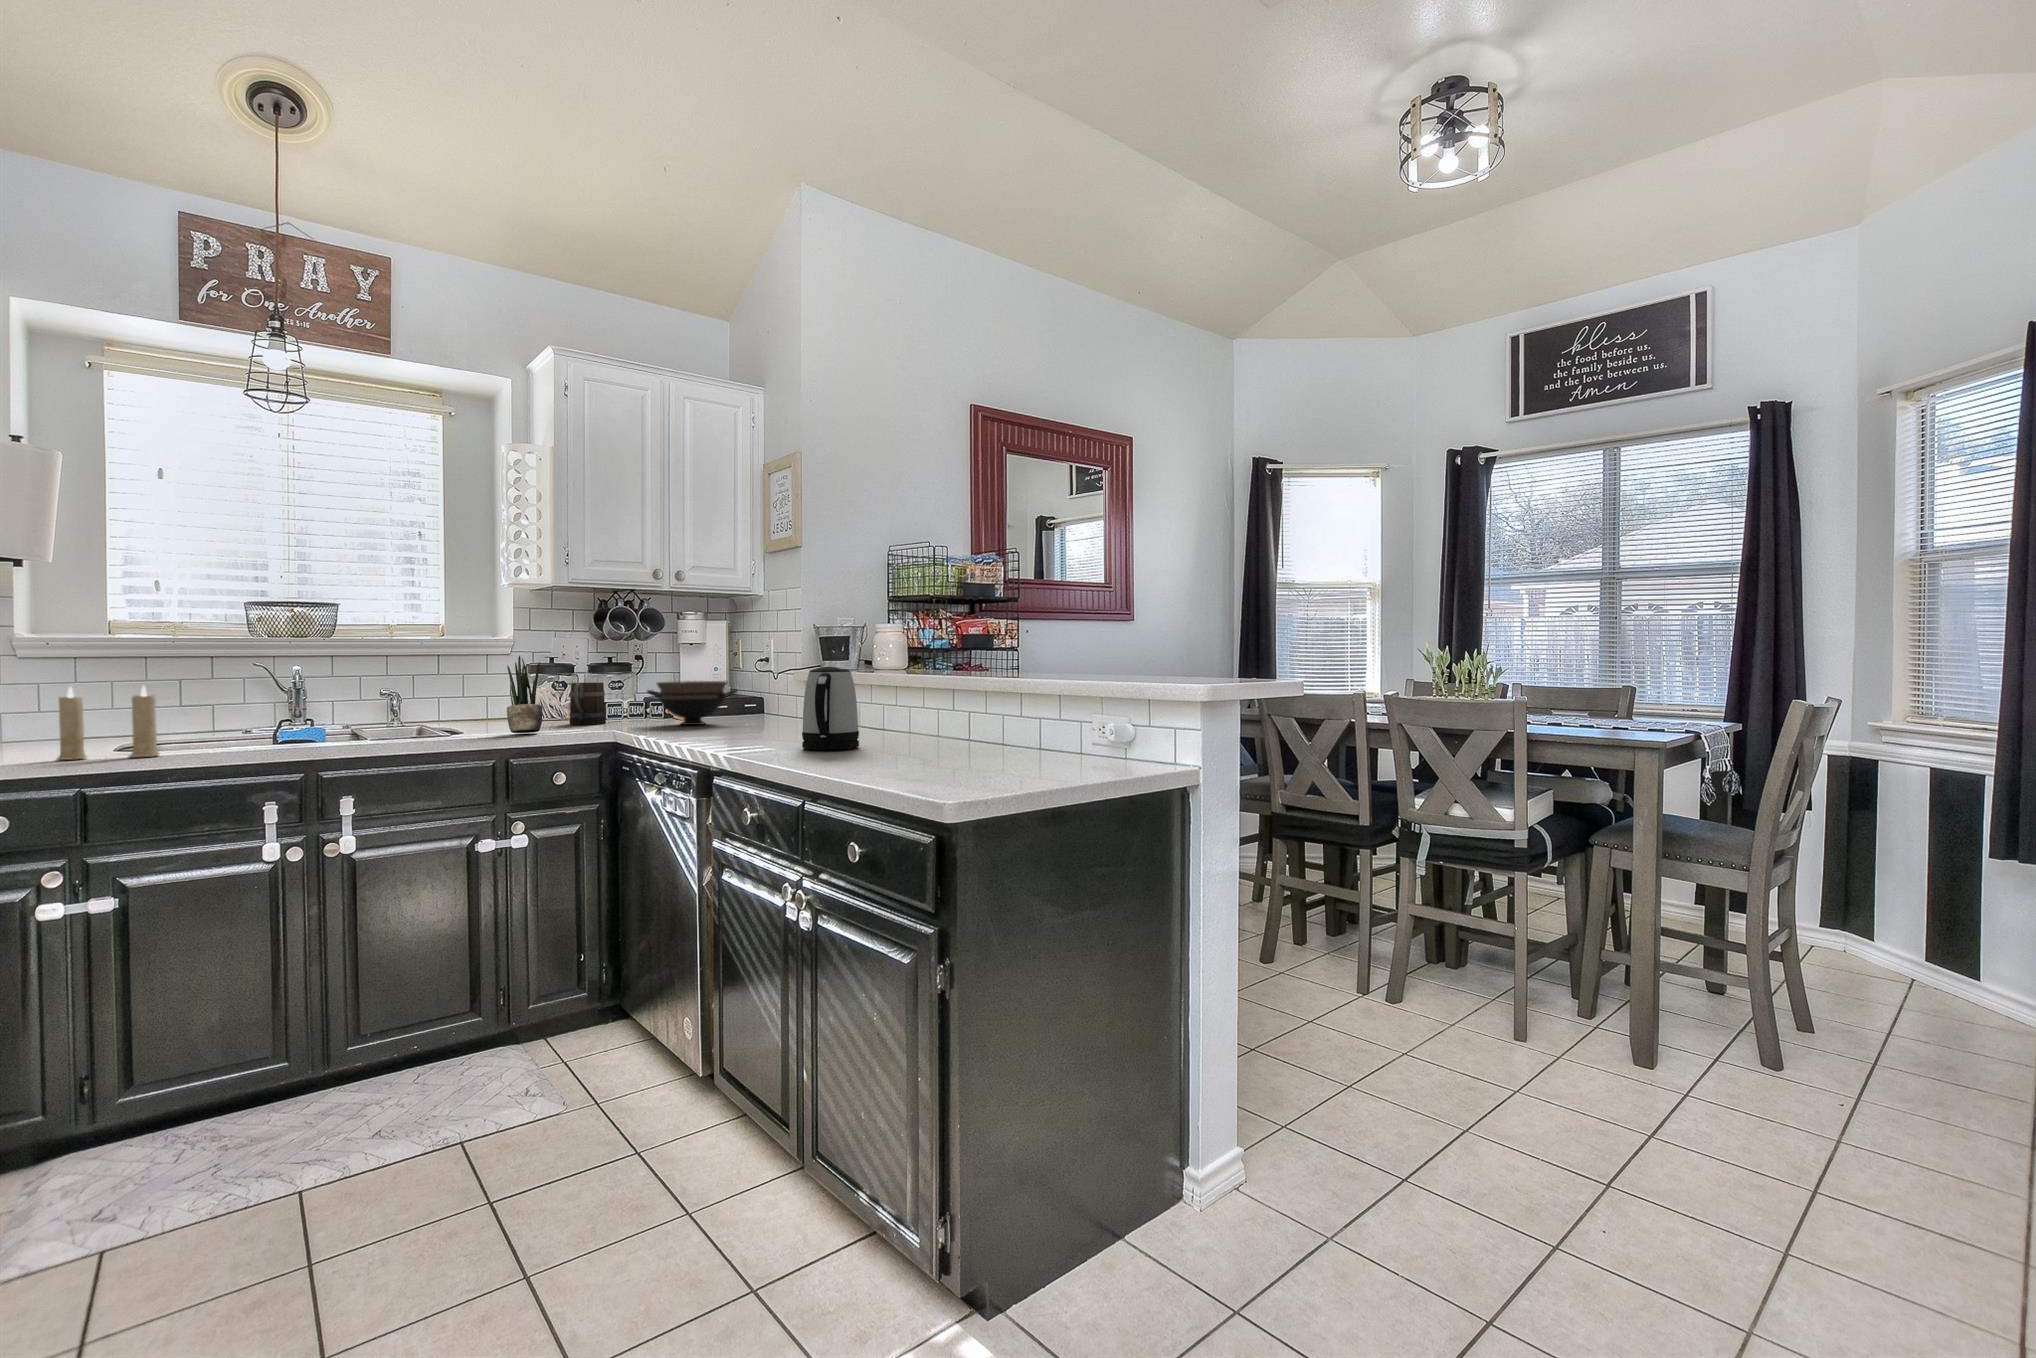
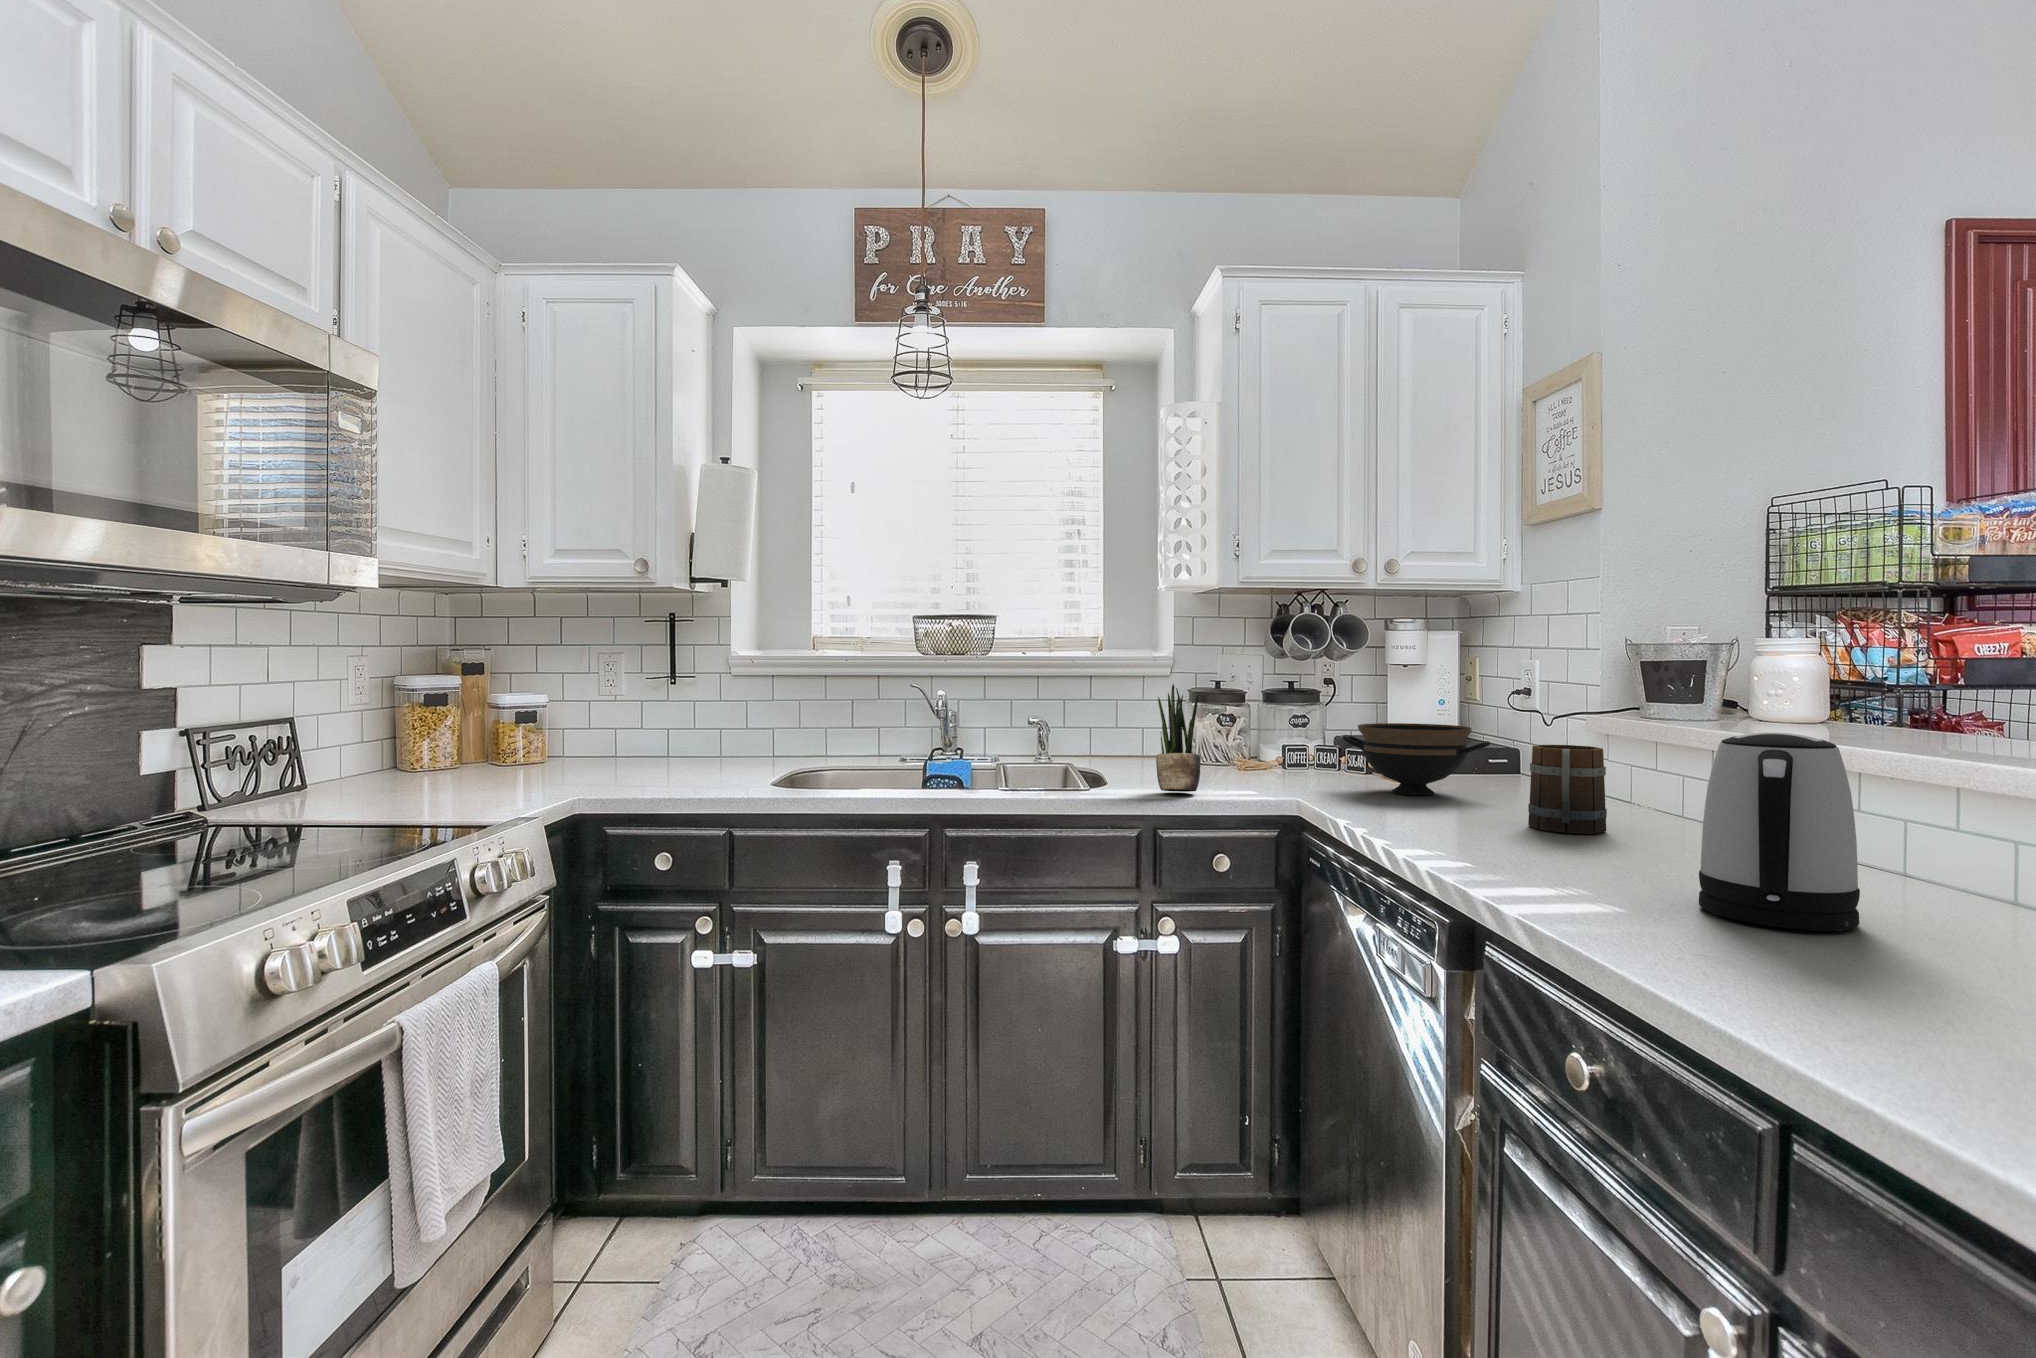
mug: present [570,682,606,725] -> present [1528,745,1607,834]
candle: present [56,686,159,760] -> none [718,714,801,800]

